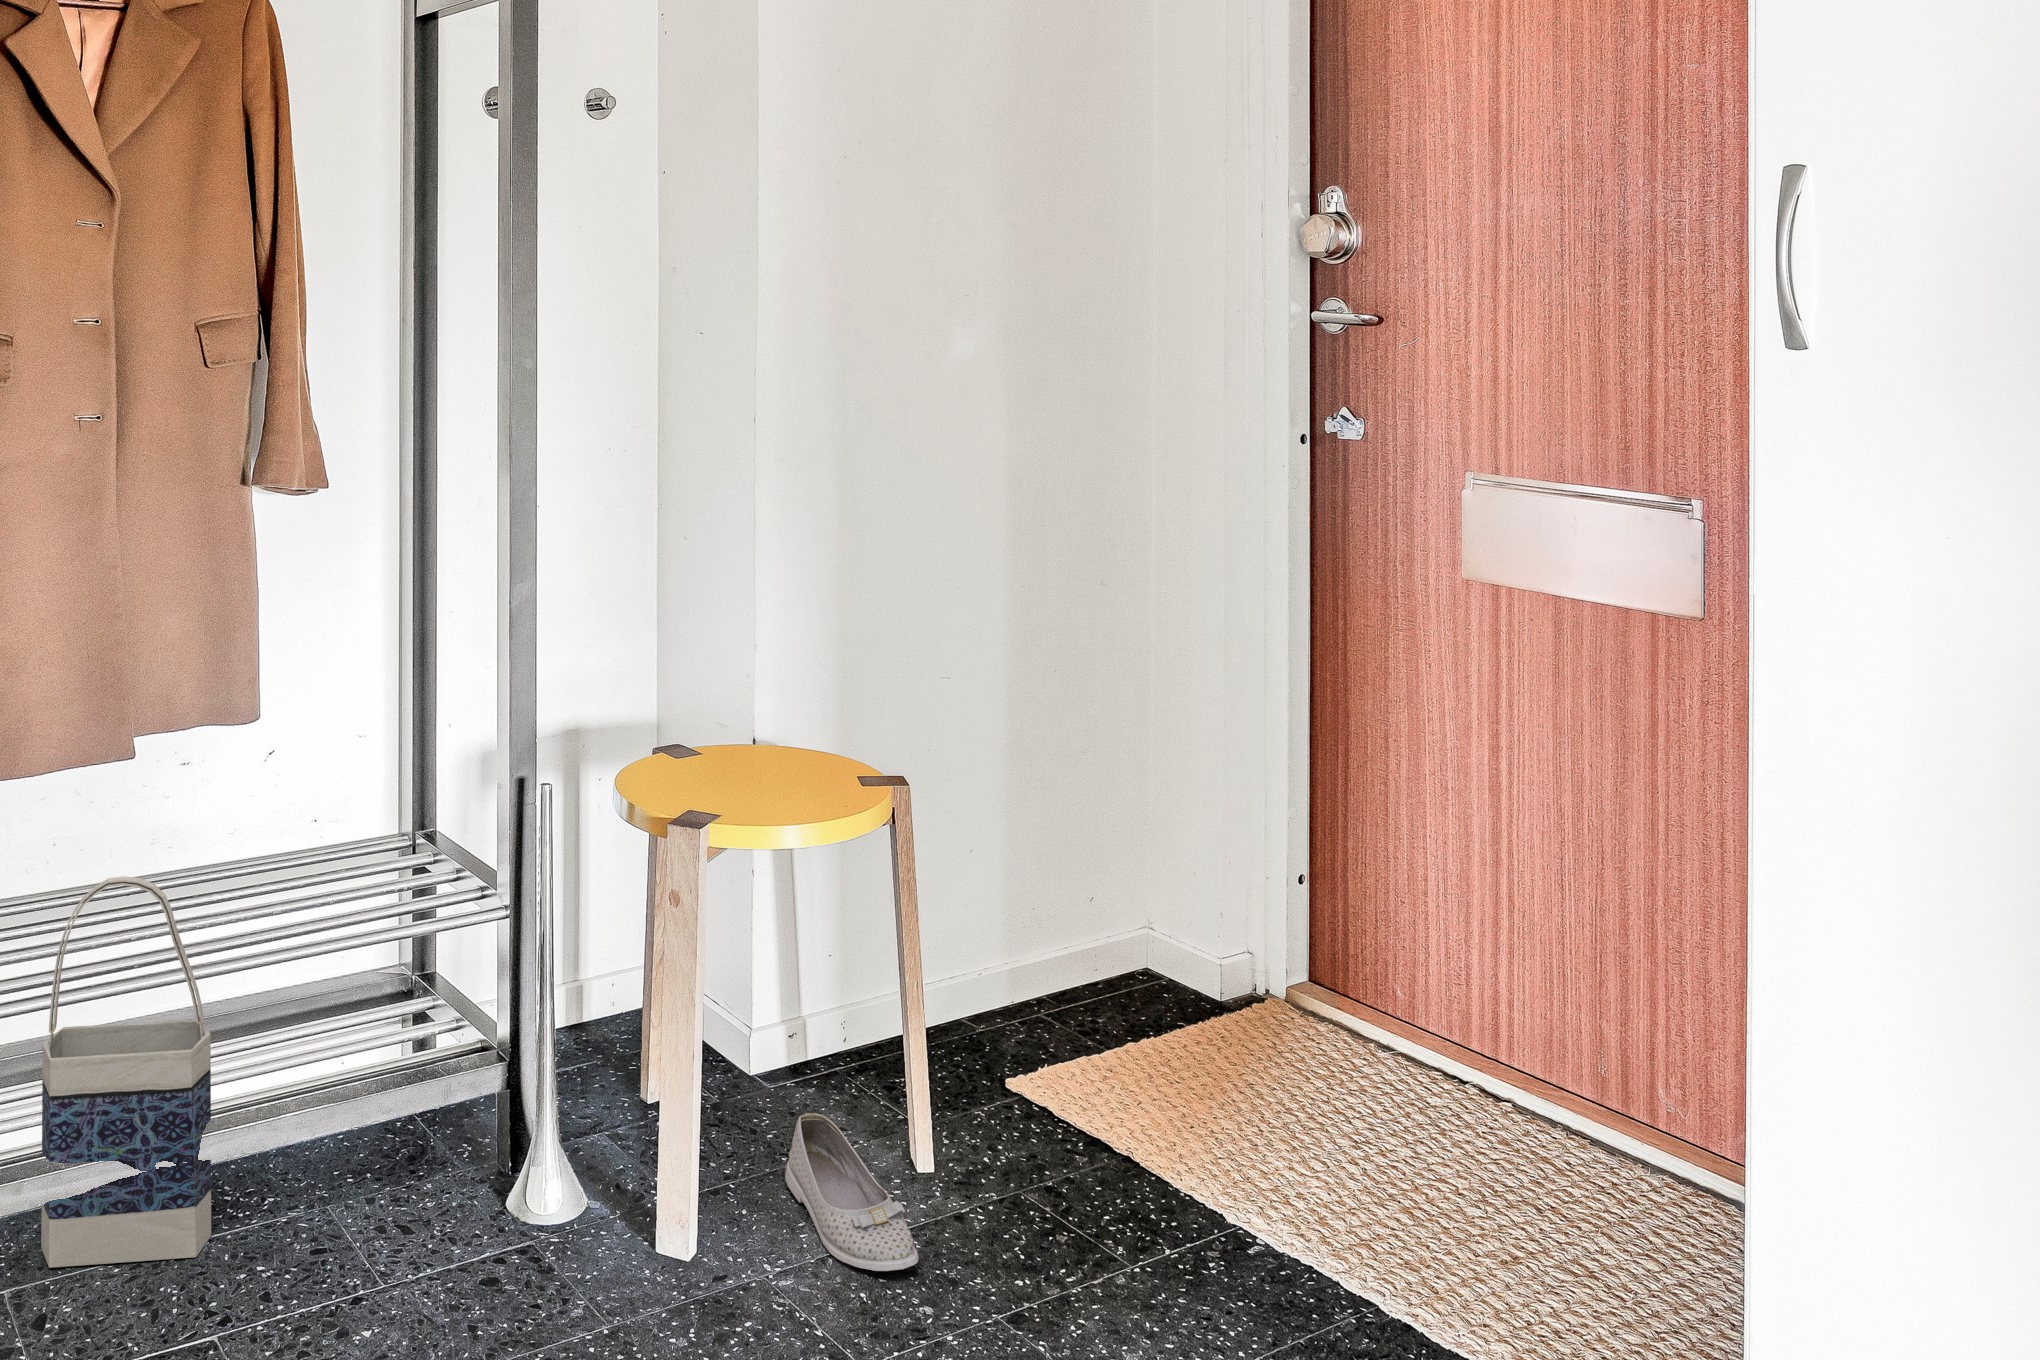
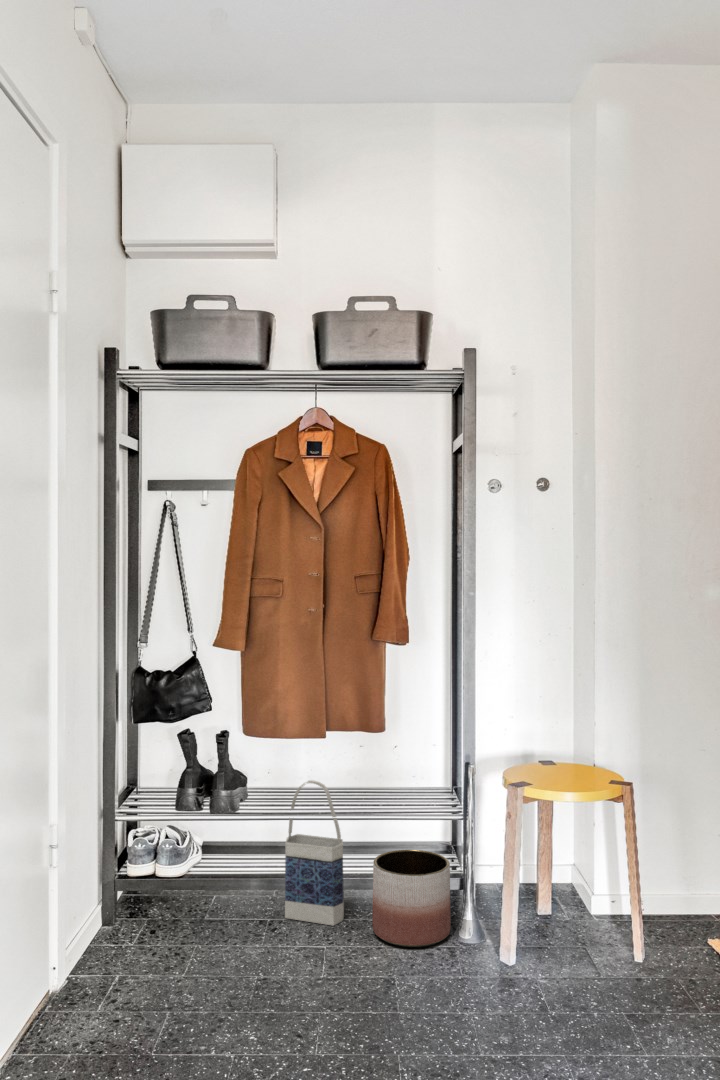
planter: none [307,1010,505,1273] -> present [372,850,451,947]
shoe: present [785,1113,919,1271] -> none [568,922,605,987]

